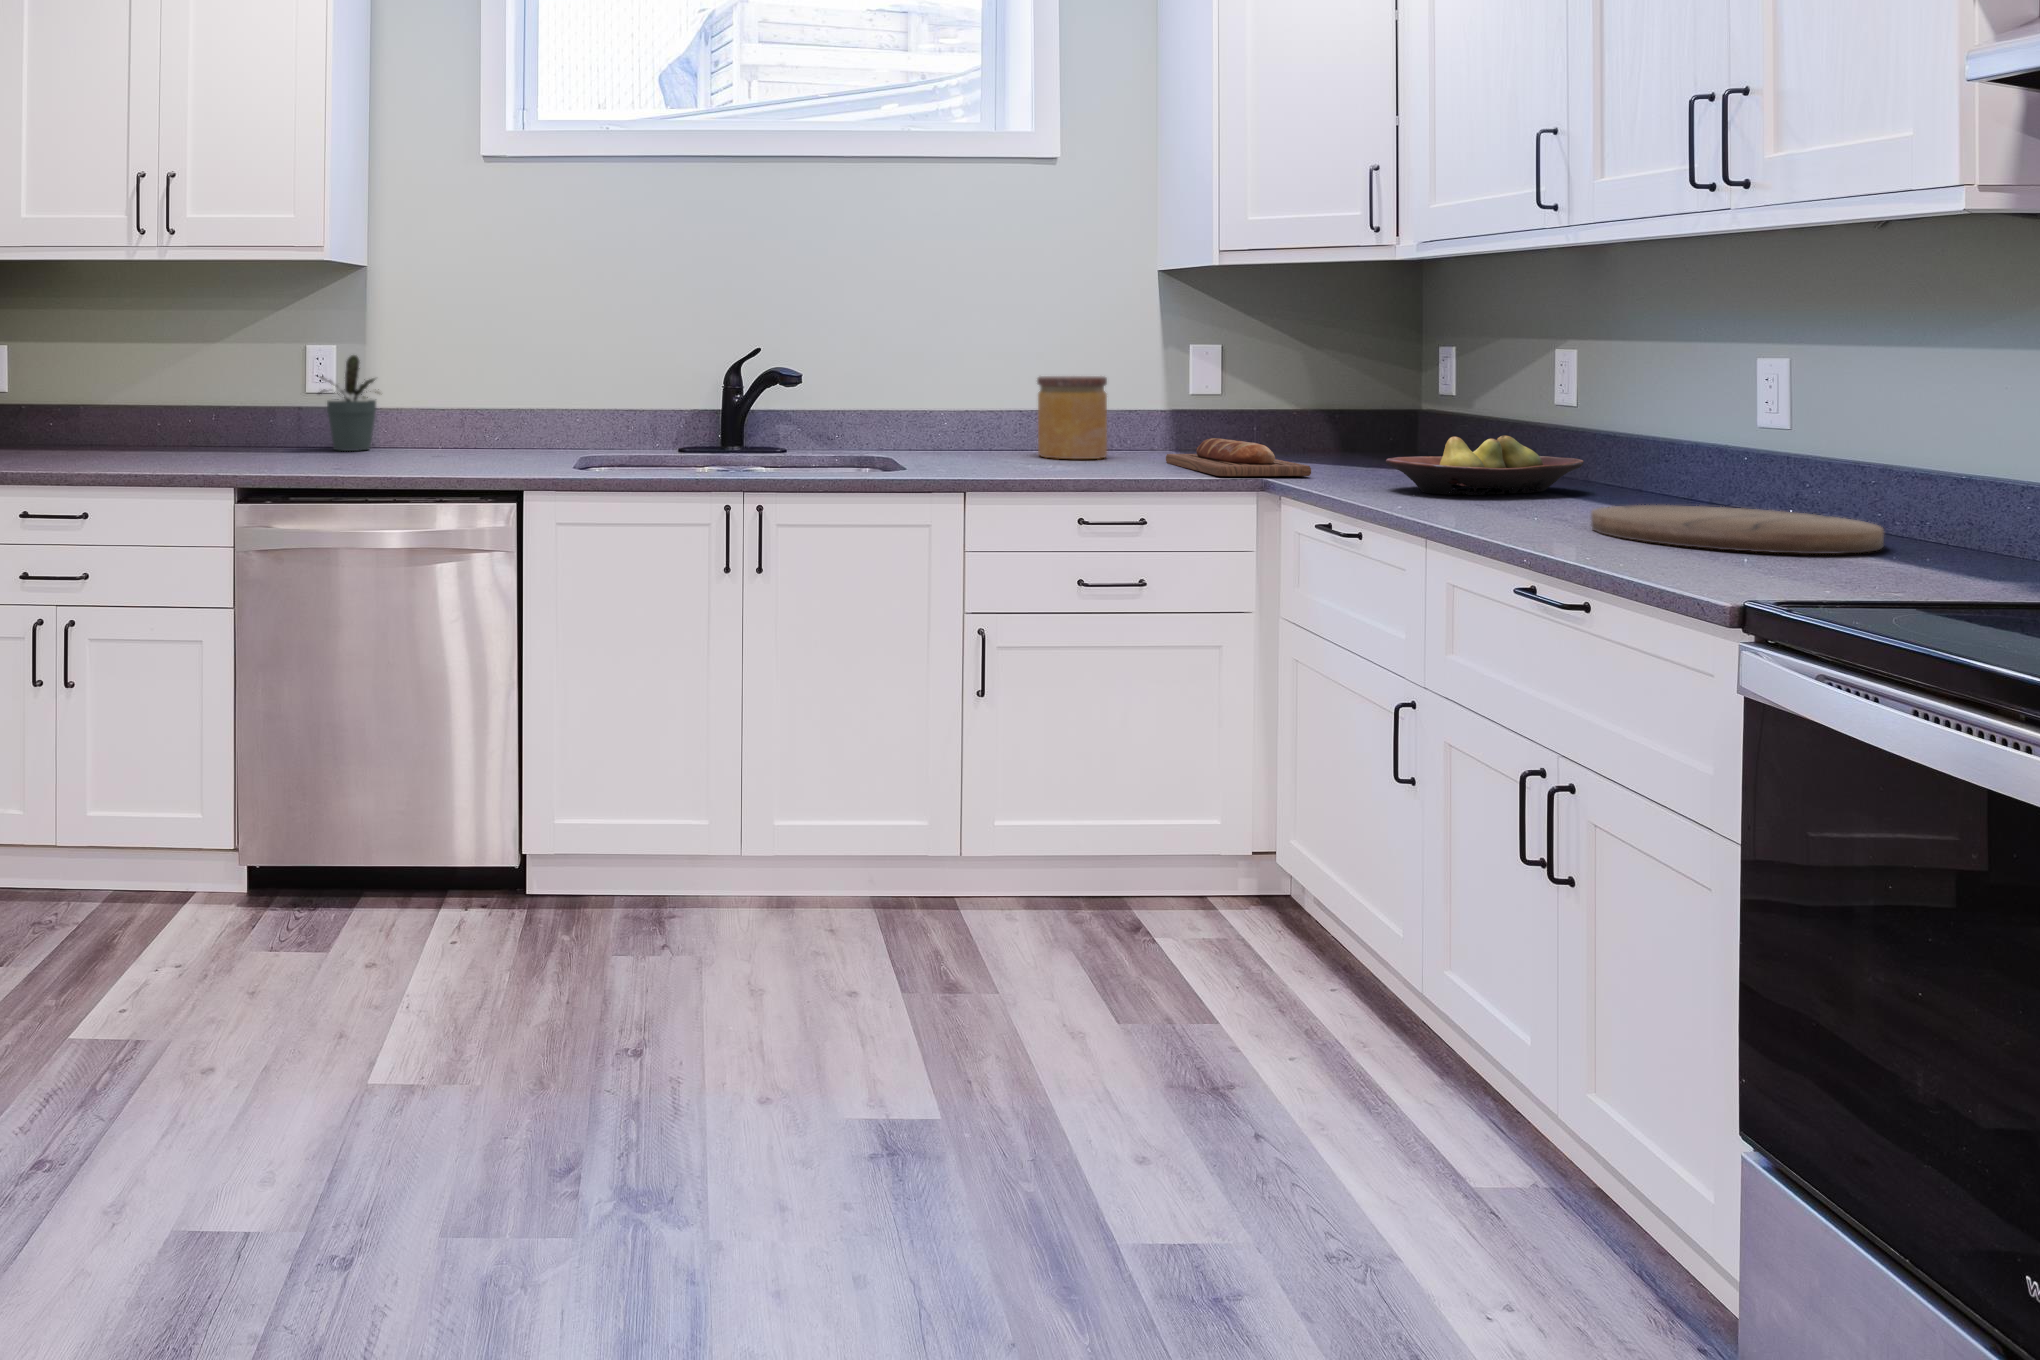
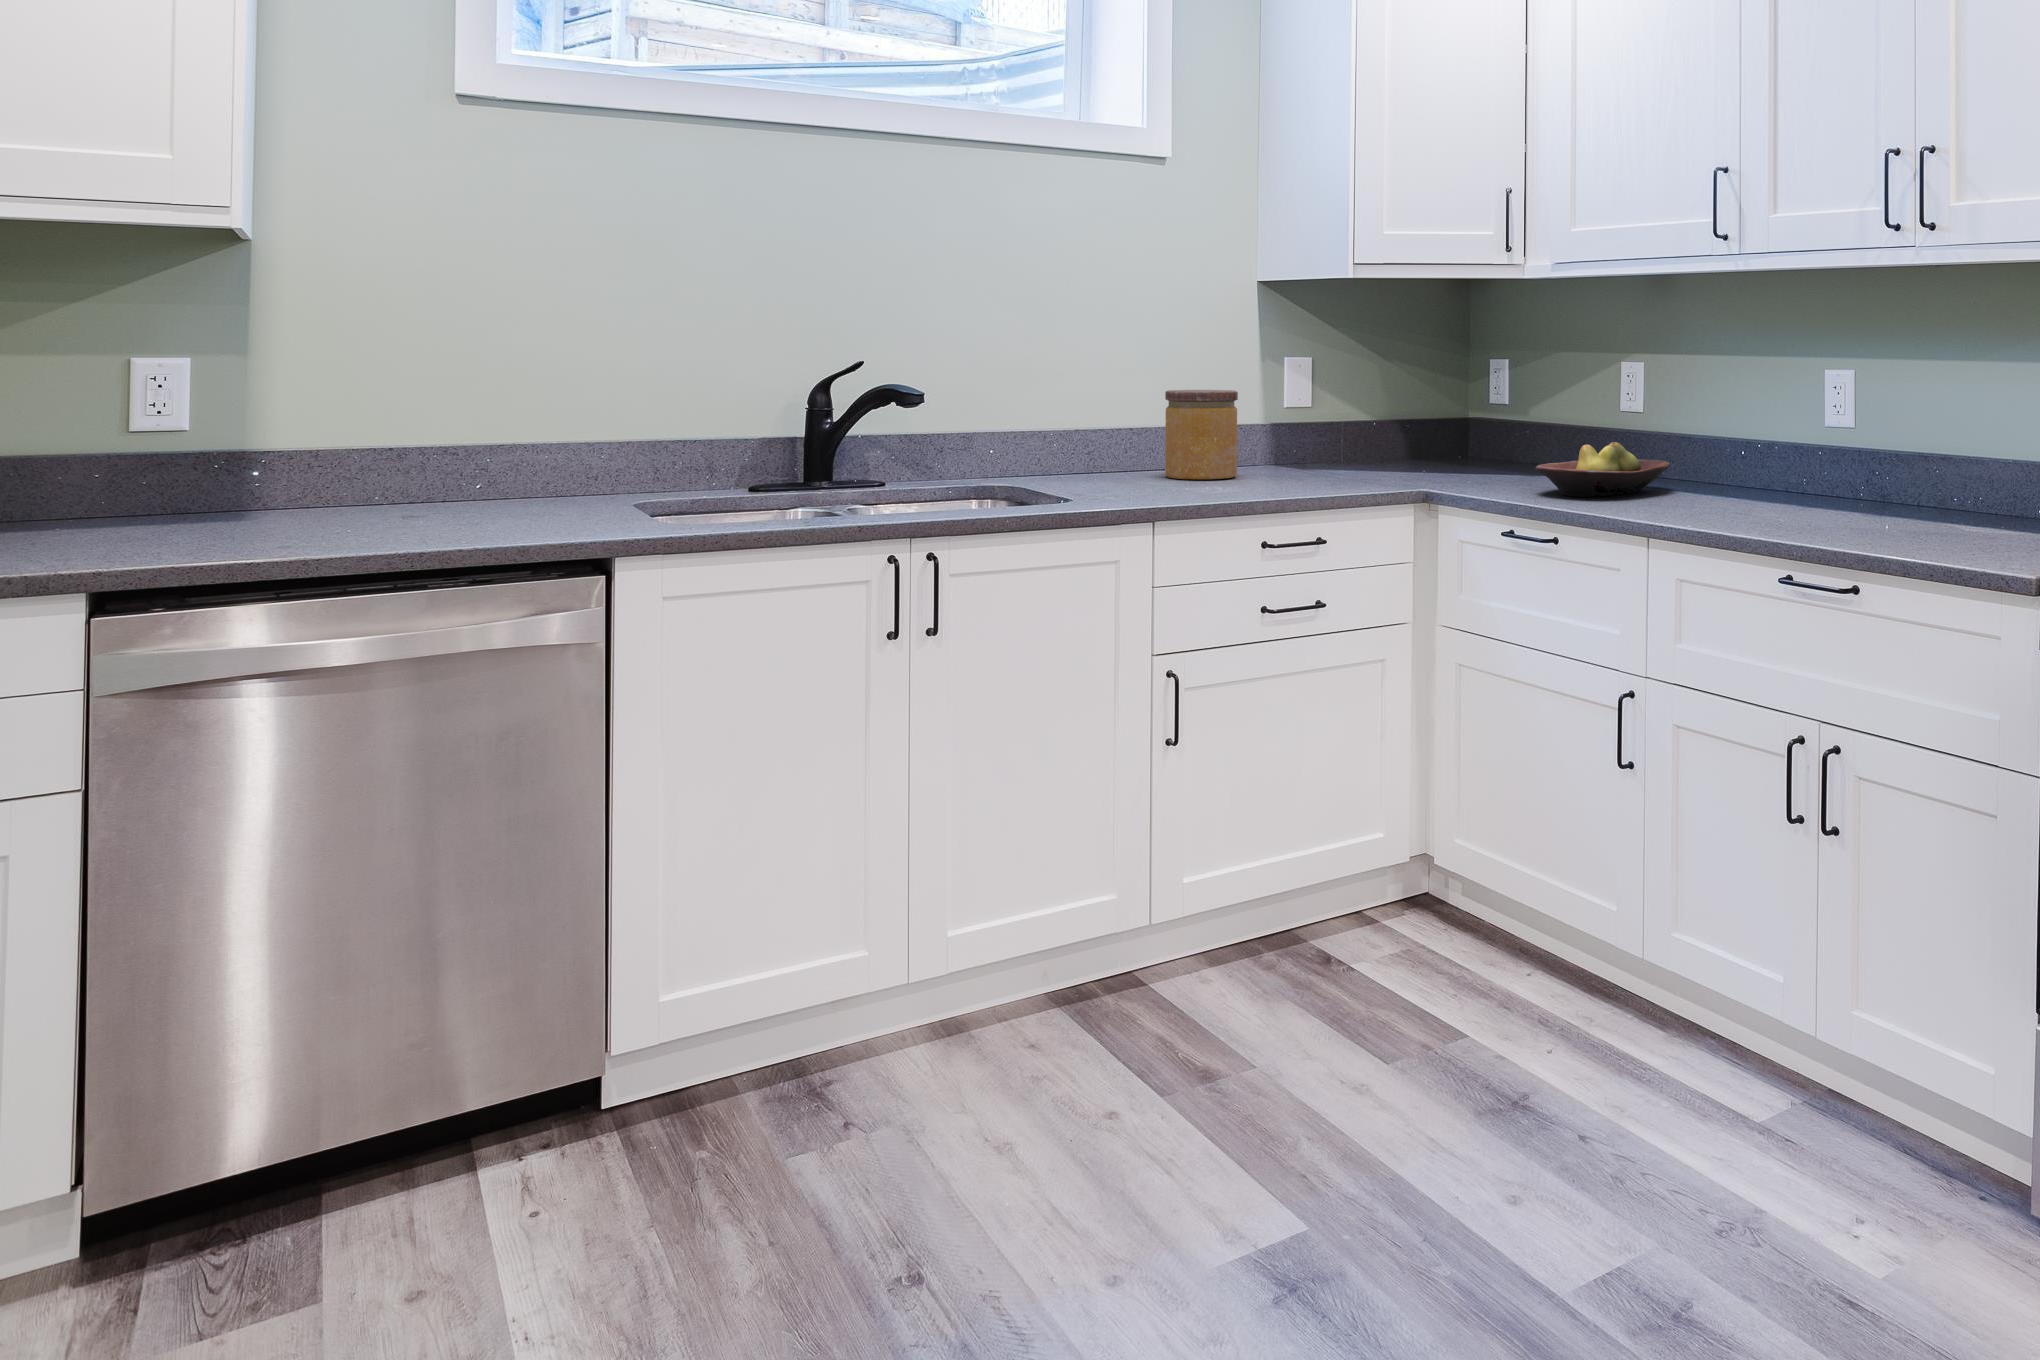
potted plant: present [319,355,379,451] -> none [111,365,248,517]
bread loaf: present [1166,438,1311,476] -> none [1298,452,1455,490]
cutting board: present [1591,505,1884,554] -> none [1741,496,1931,530]

